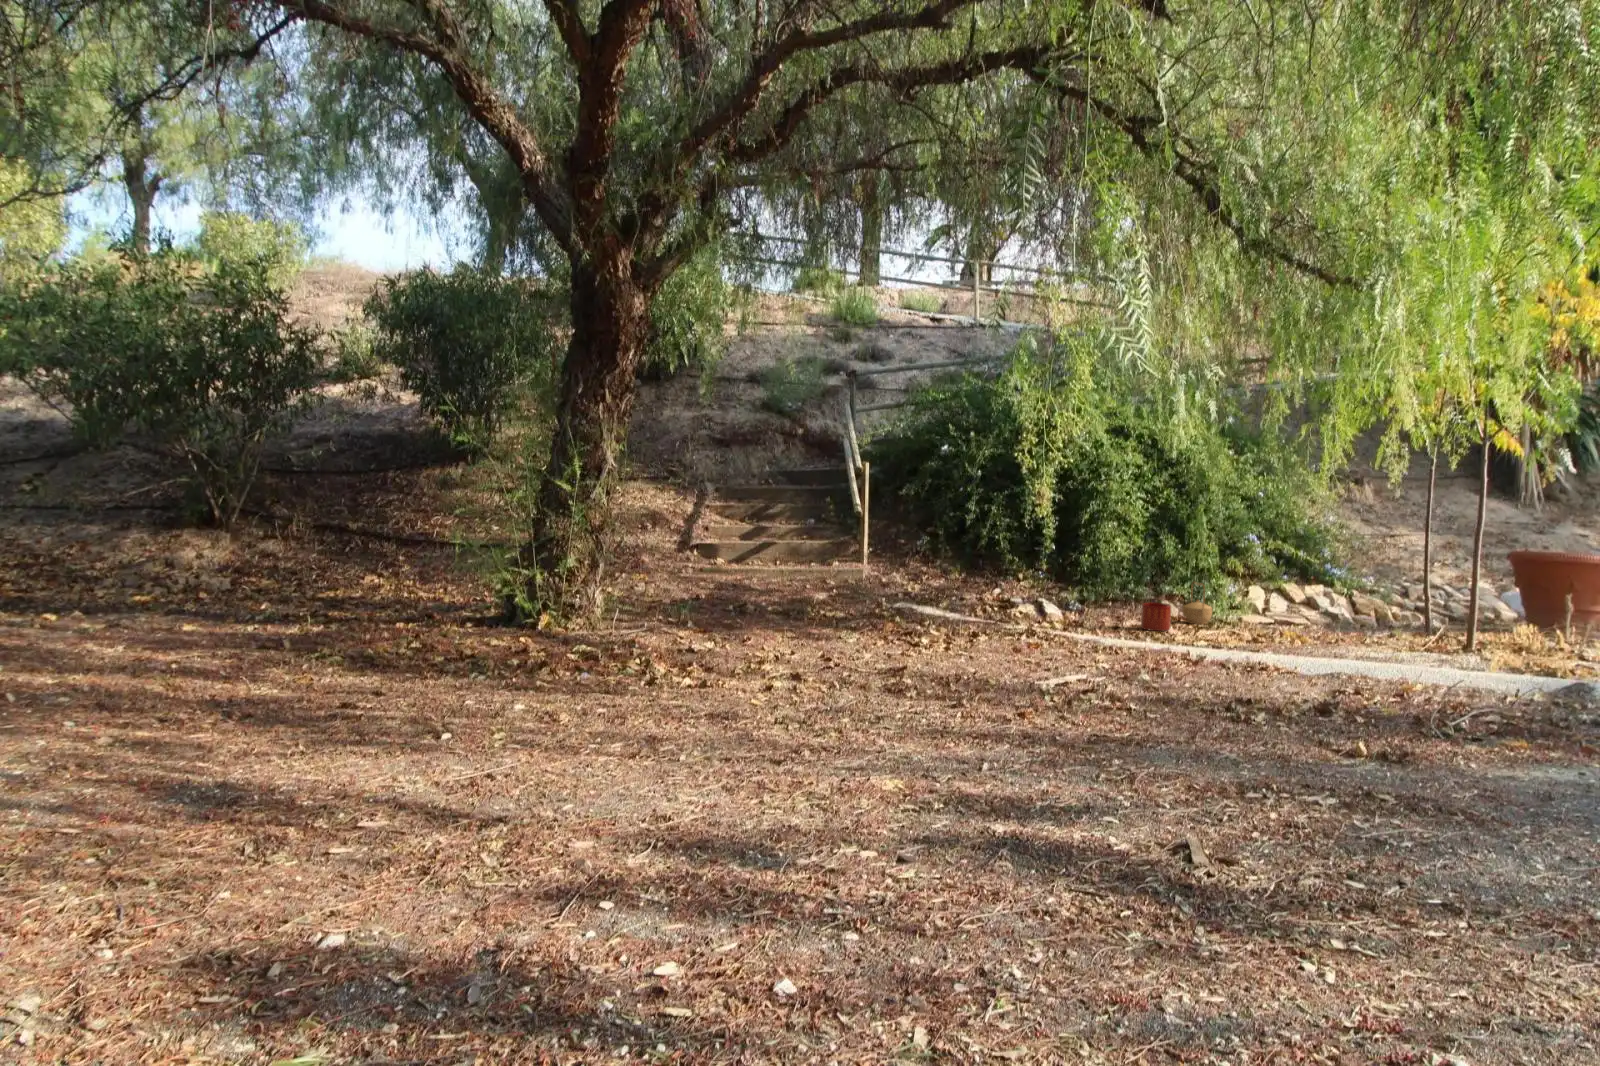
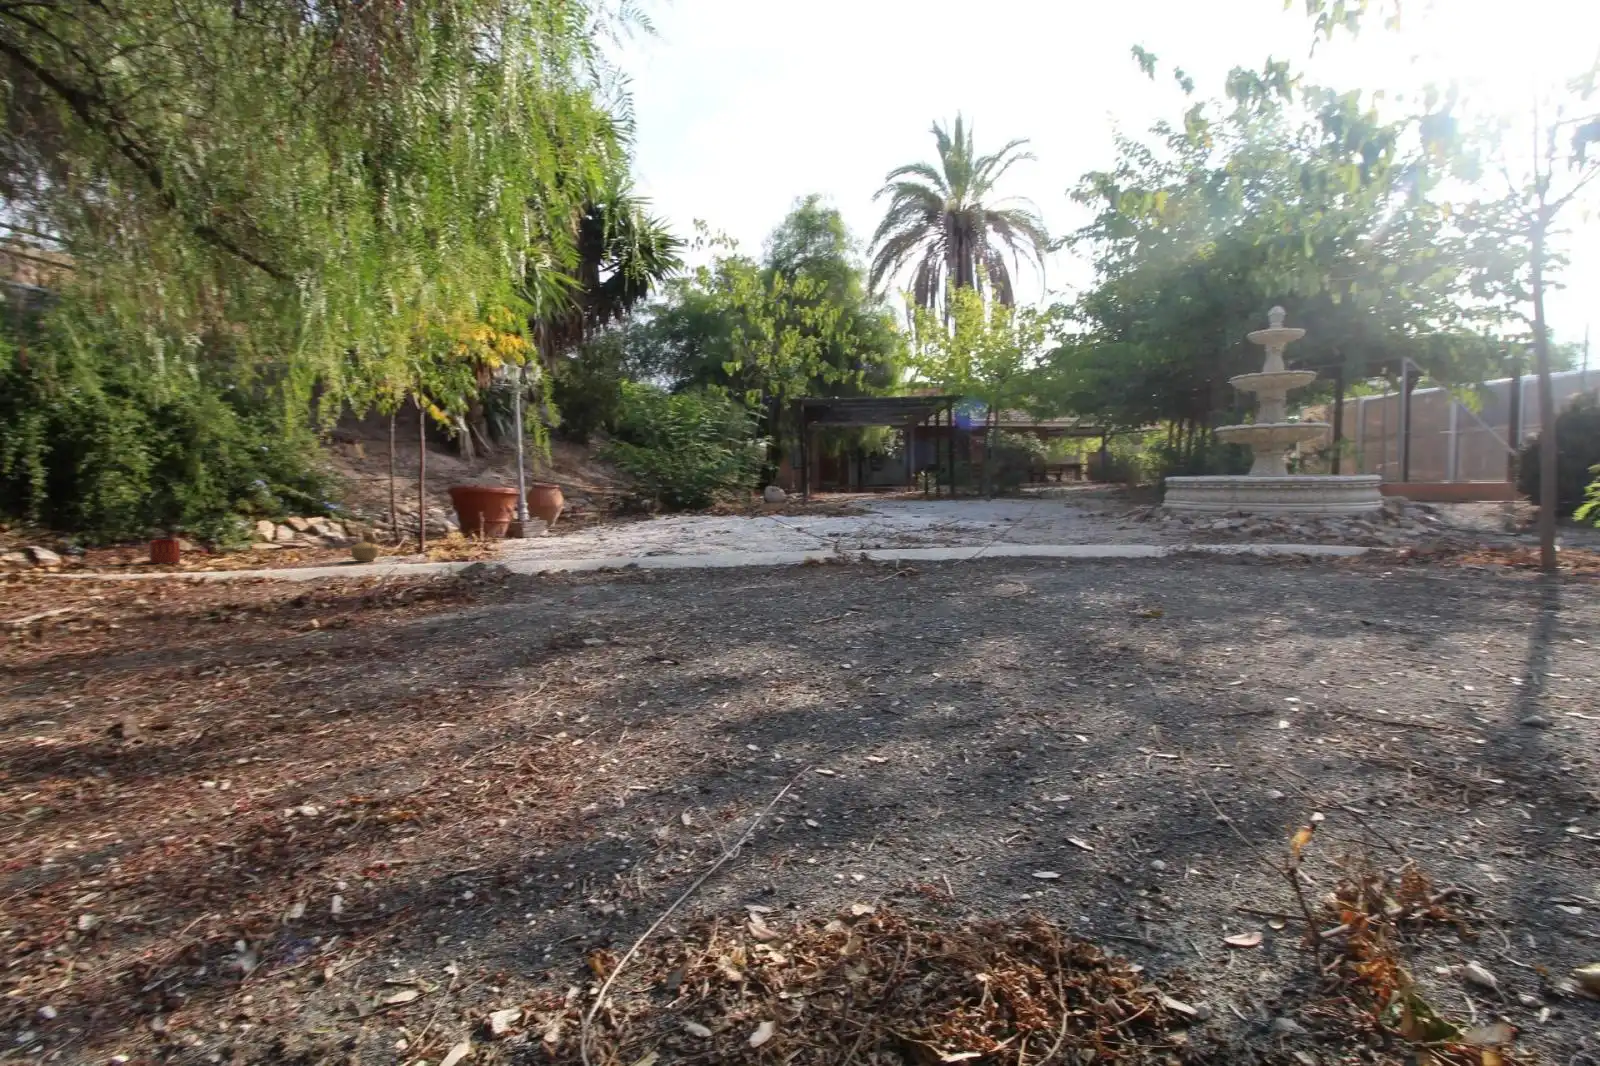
basket: present [1182,582,1212,624] -> present [351,525,379,562]

